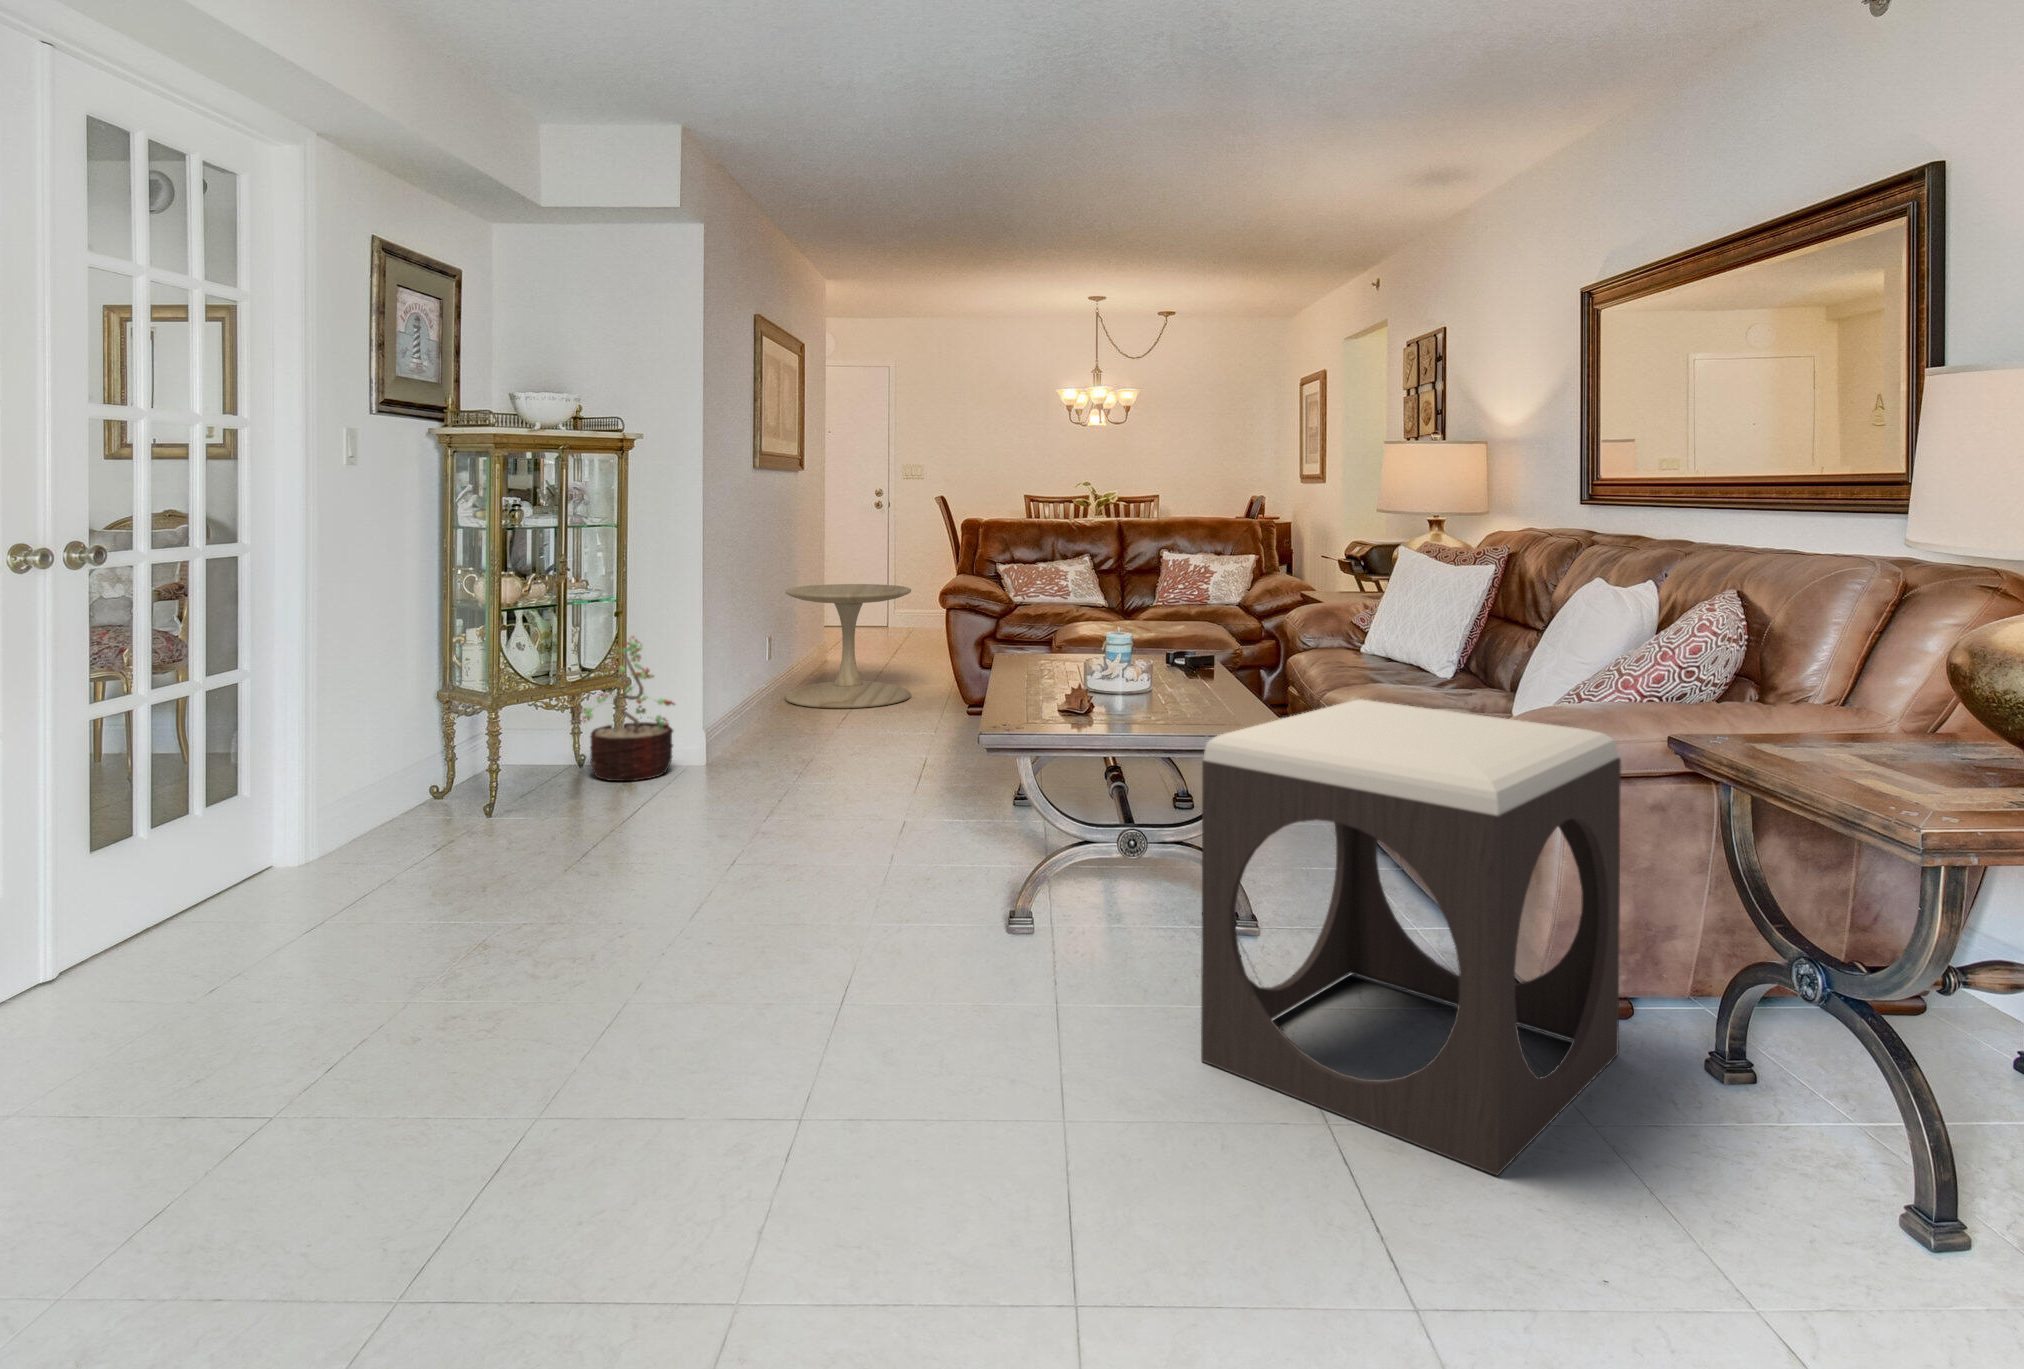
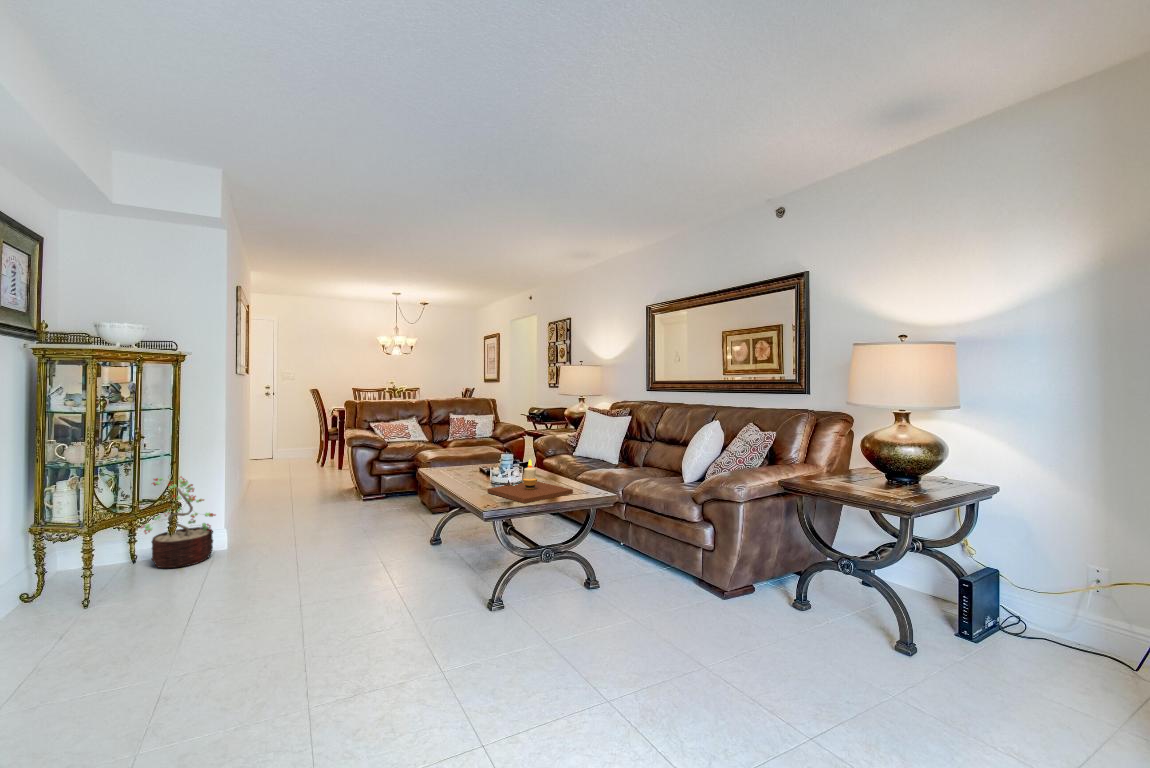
side table: present [785,584,911,708] -> none [251,436,327,505]
candle: none [1040,639,1196,723] -> present [487,459,573,503]
footstool: present [1201,699,1621,1176] -> none [658,480,817,685]

